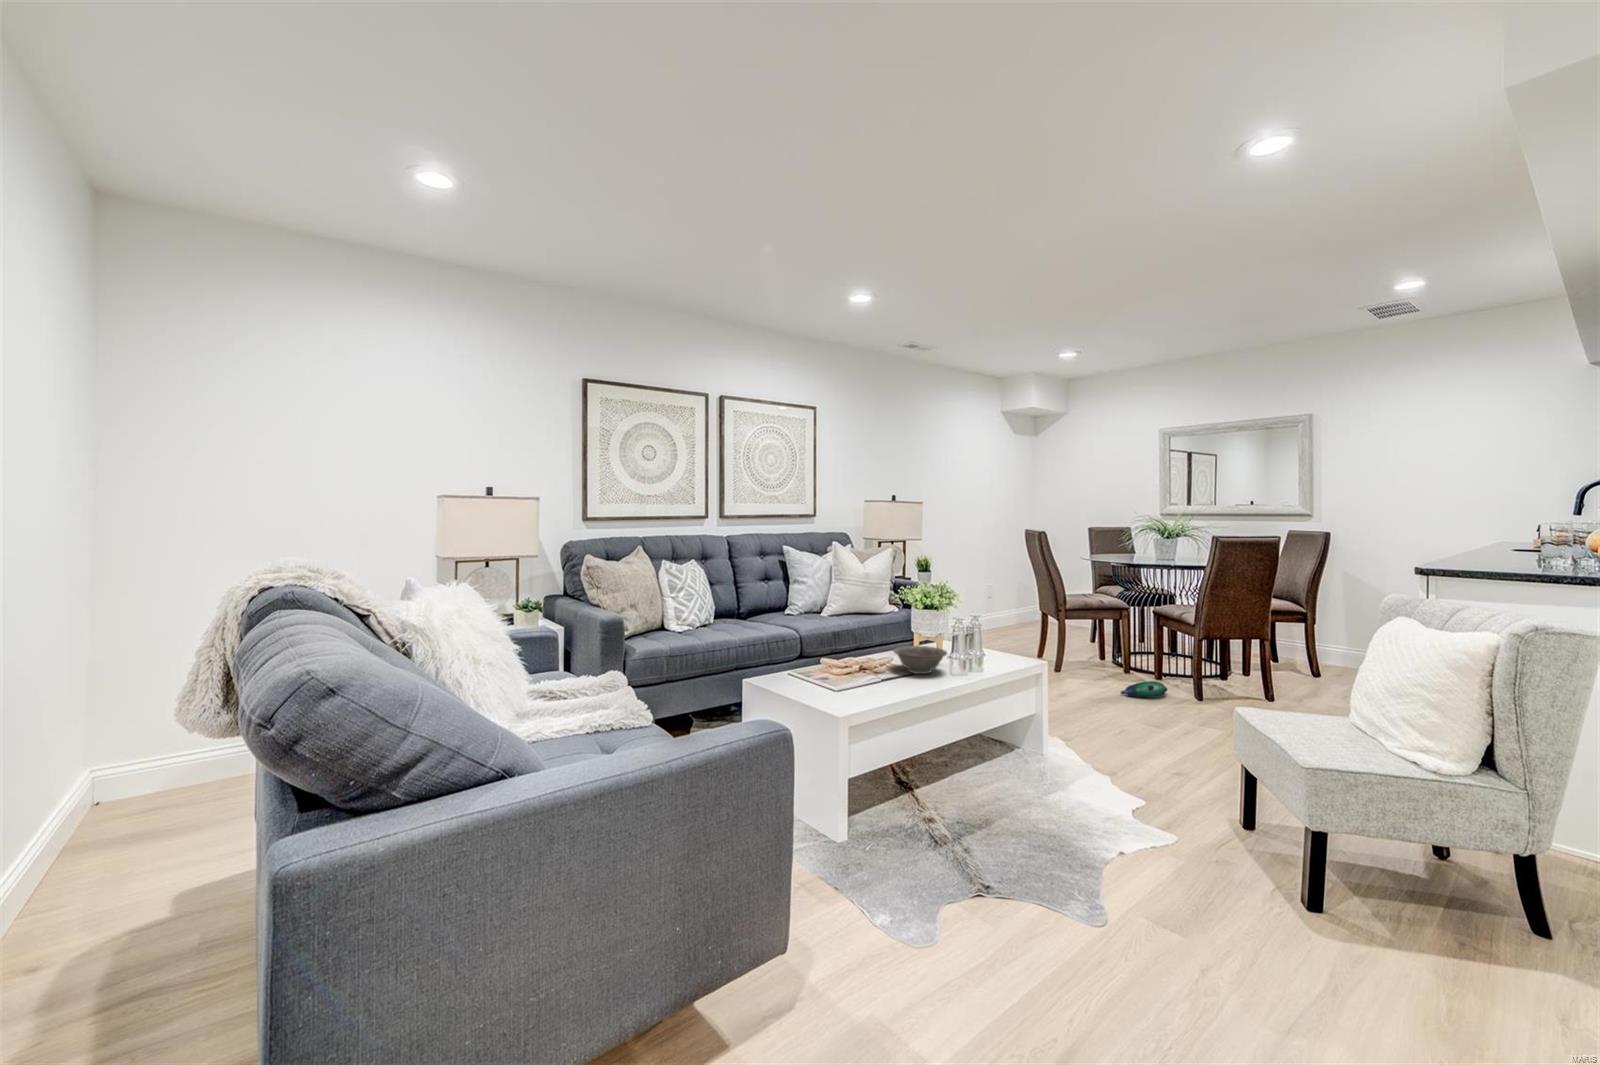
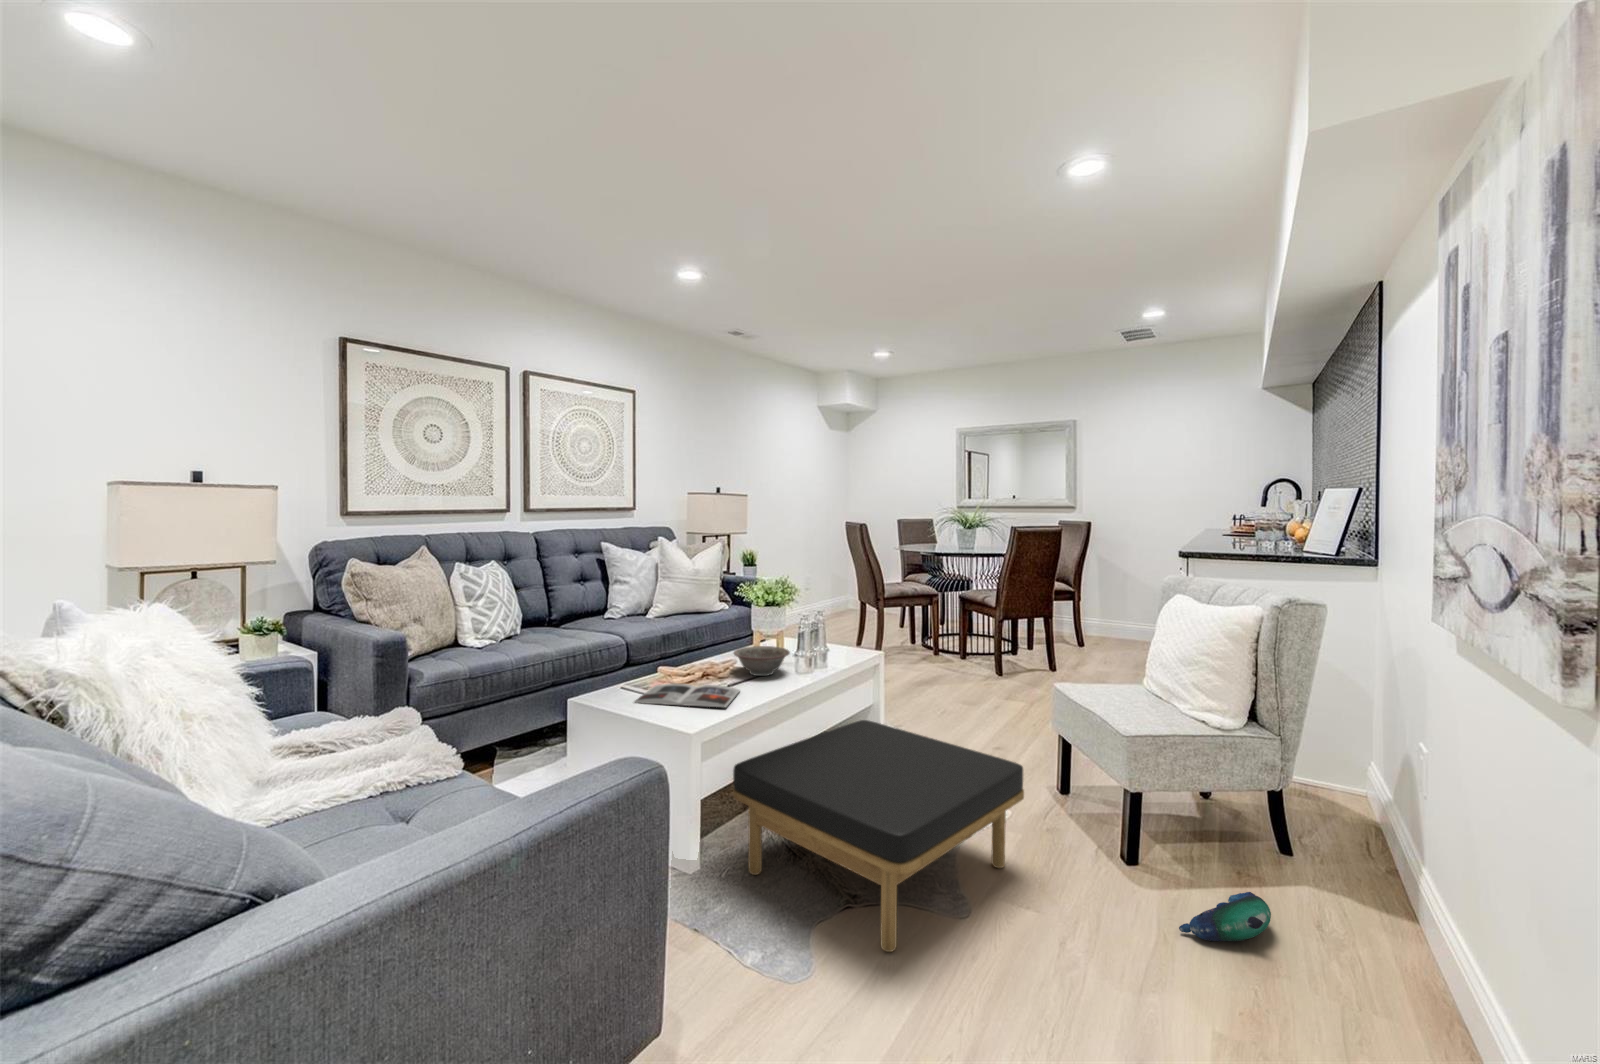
magazine: none [797,674,896,698] -> present [634,684,740,707]
plush toy: present [1120,681,1167,697] -> present [1179,892,1271,942]
ottoman: none [880,724,1177,938] -> present [733,720,1024,952]

